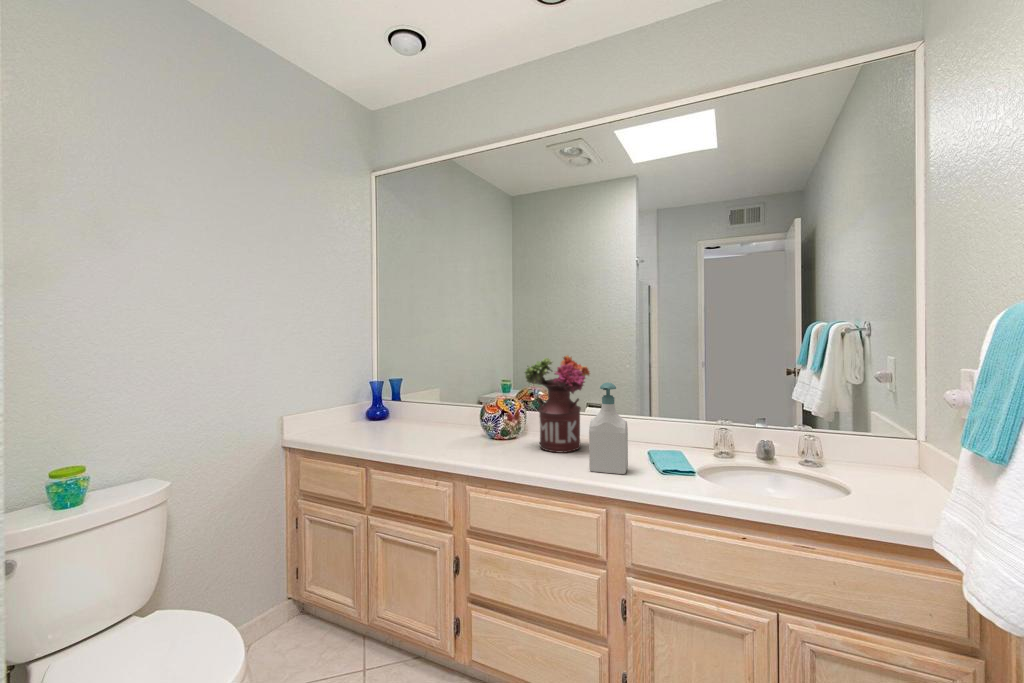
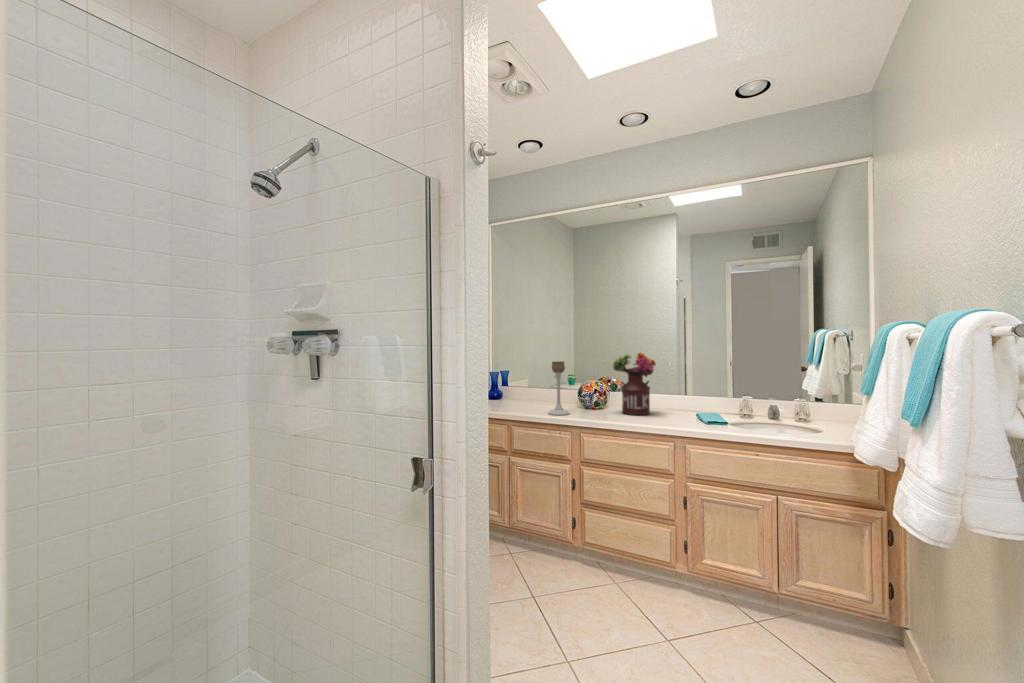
candle holder: none [426,369,459,453] -> present [548,361,569,415]
soap bottle: present [589,382,628,474] -> none [661,368,685,424]

